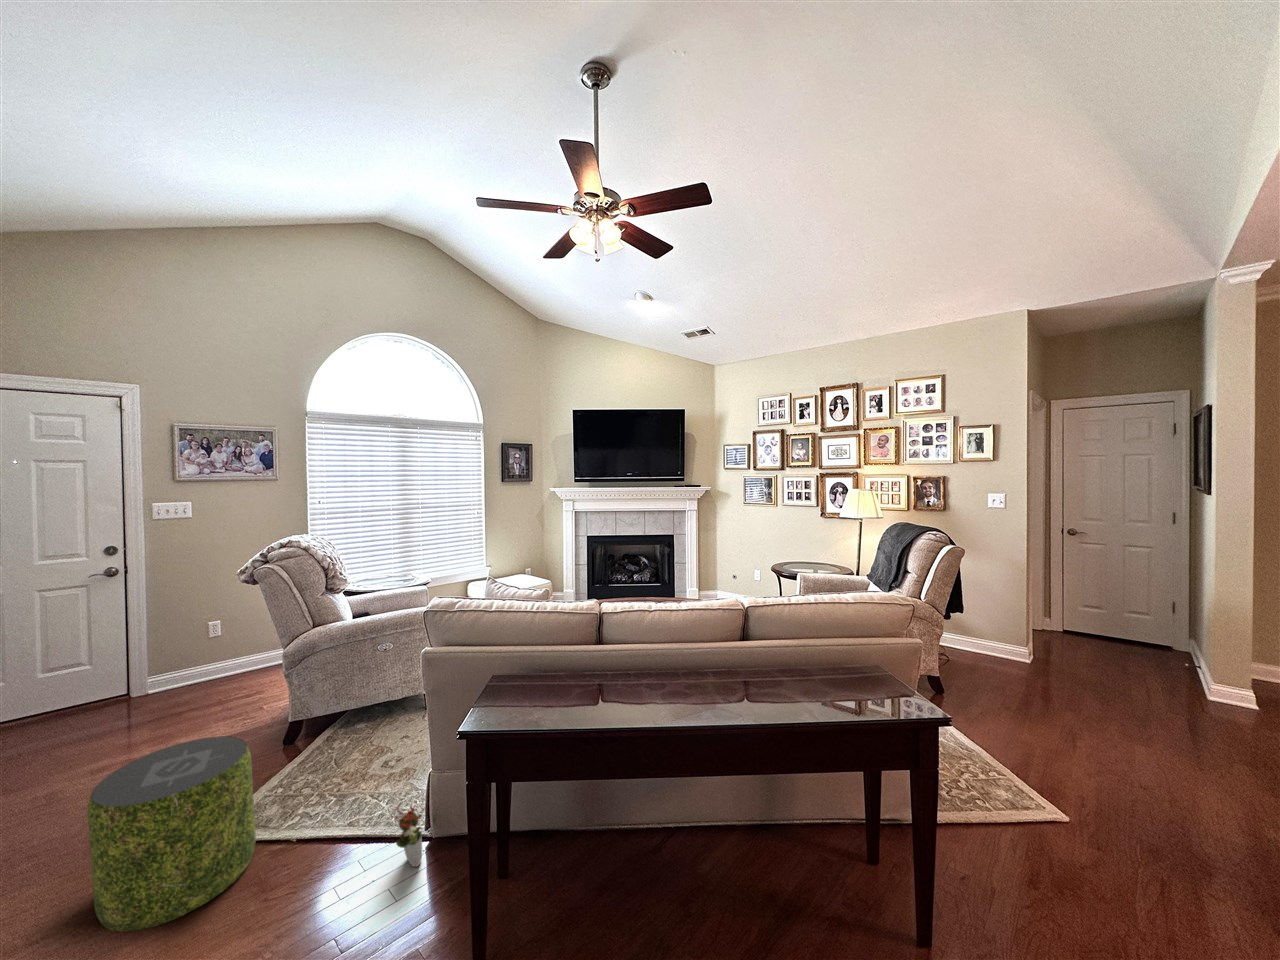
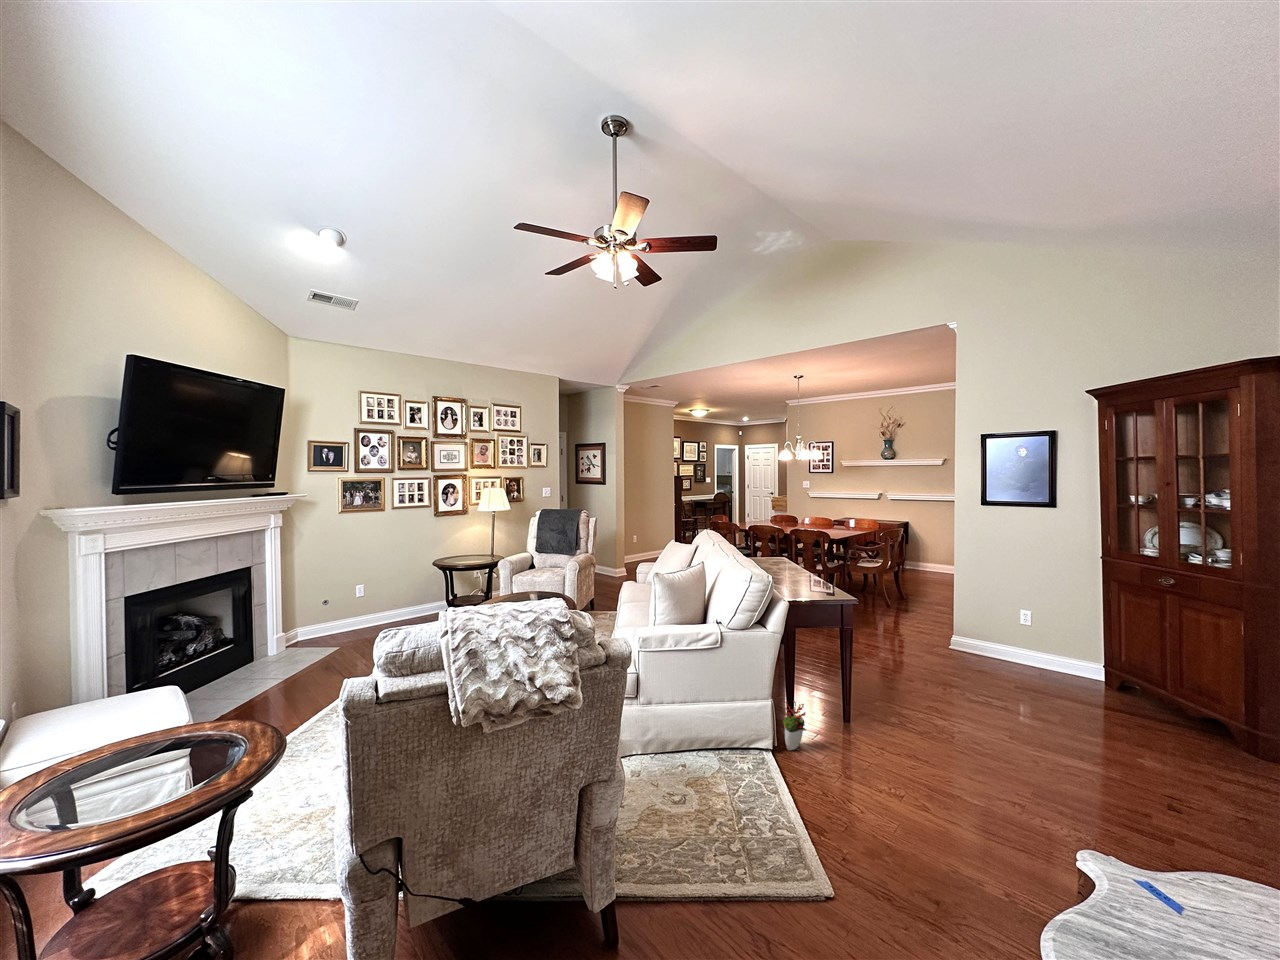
pouf: present [88,736,256,932] -> none [819,723,963,932]

